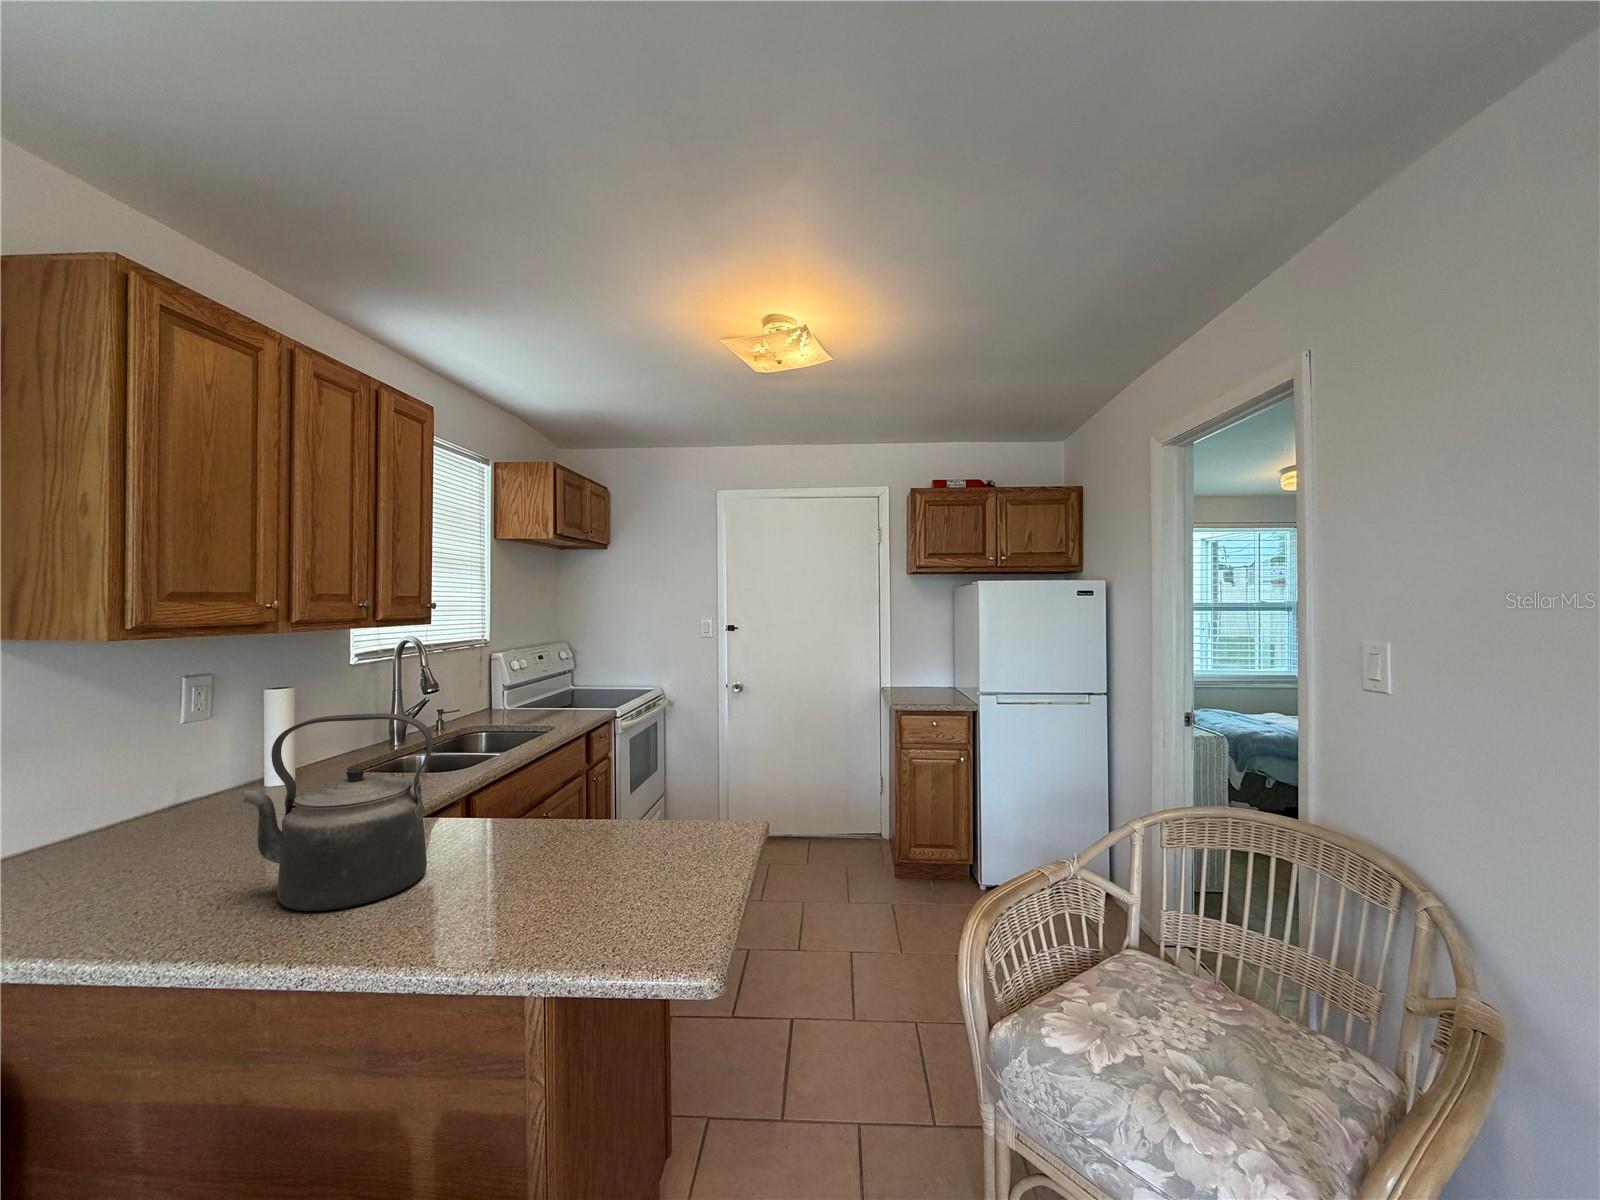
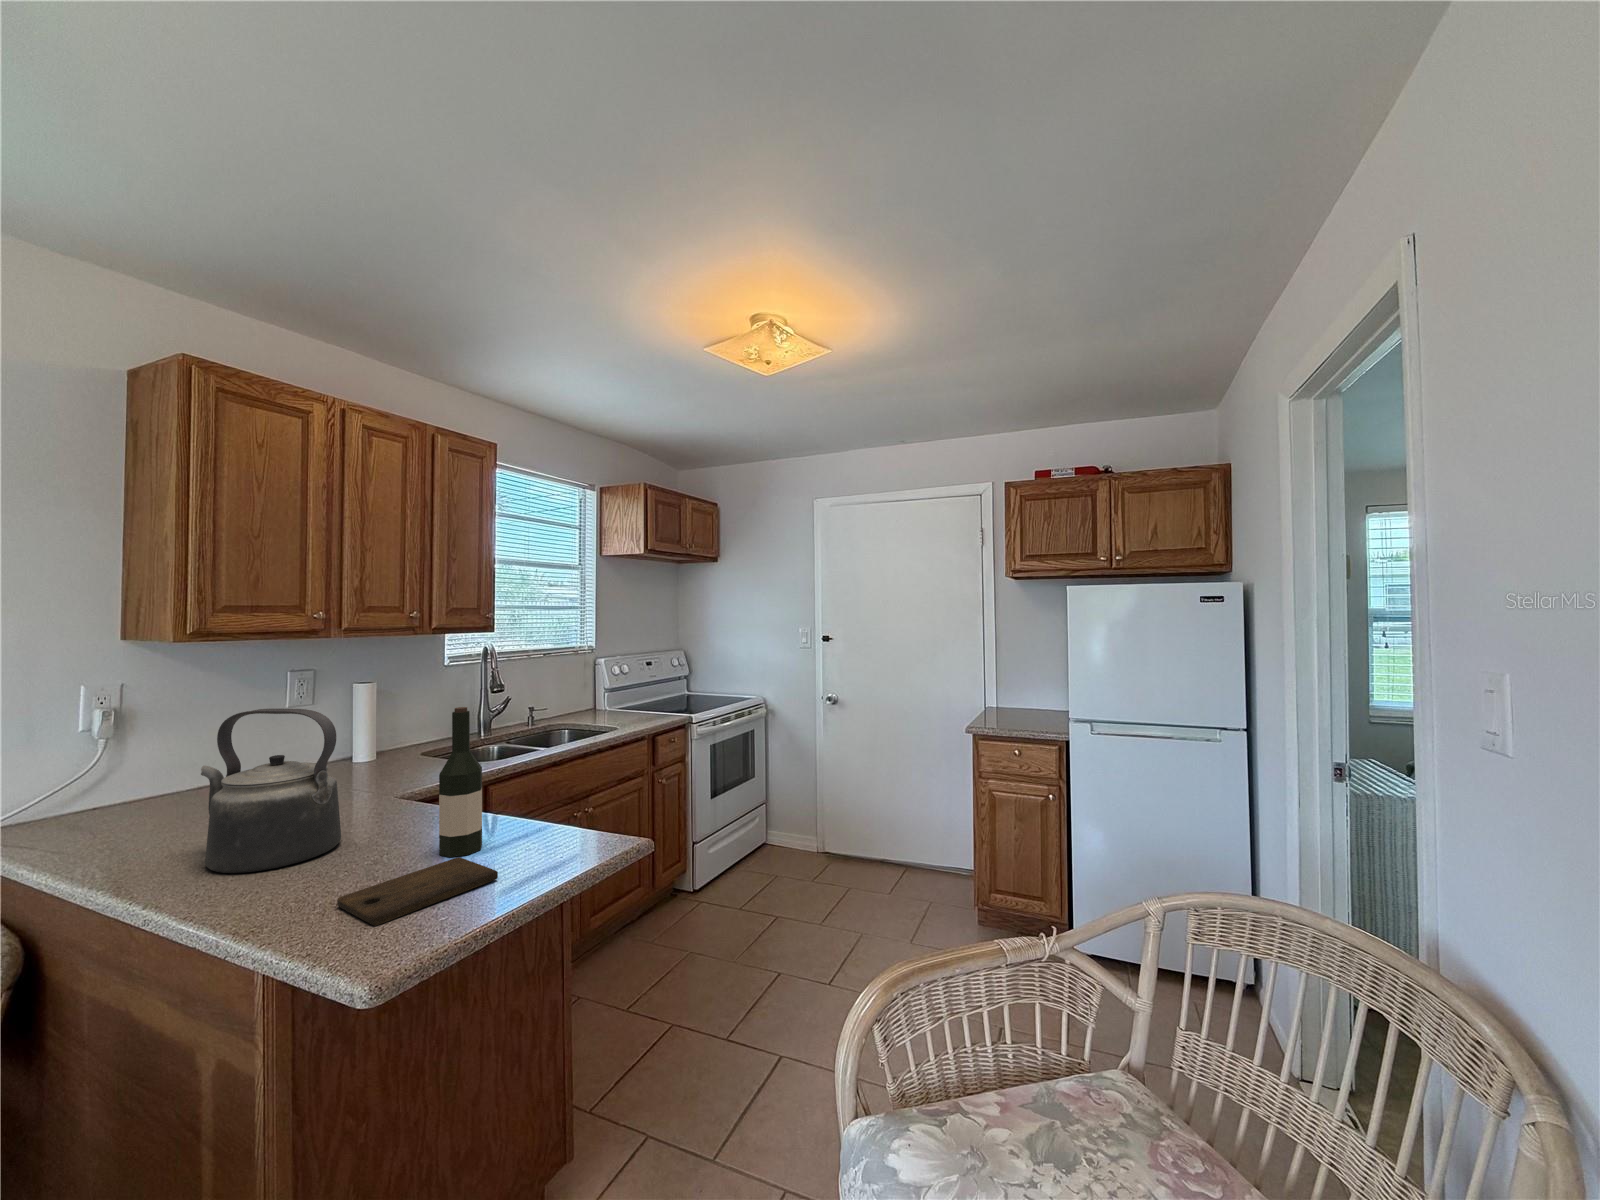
wine bottle: none [556,702,601,861] -> present [439,707,482,857]
cutting board: none [536,857,668,926] -> present [337,857,498,926]

